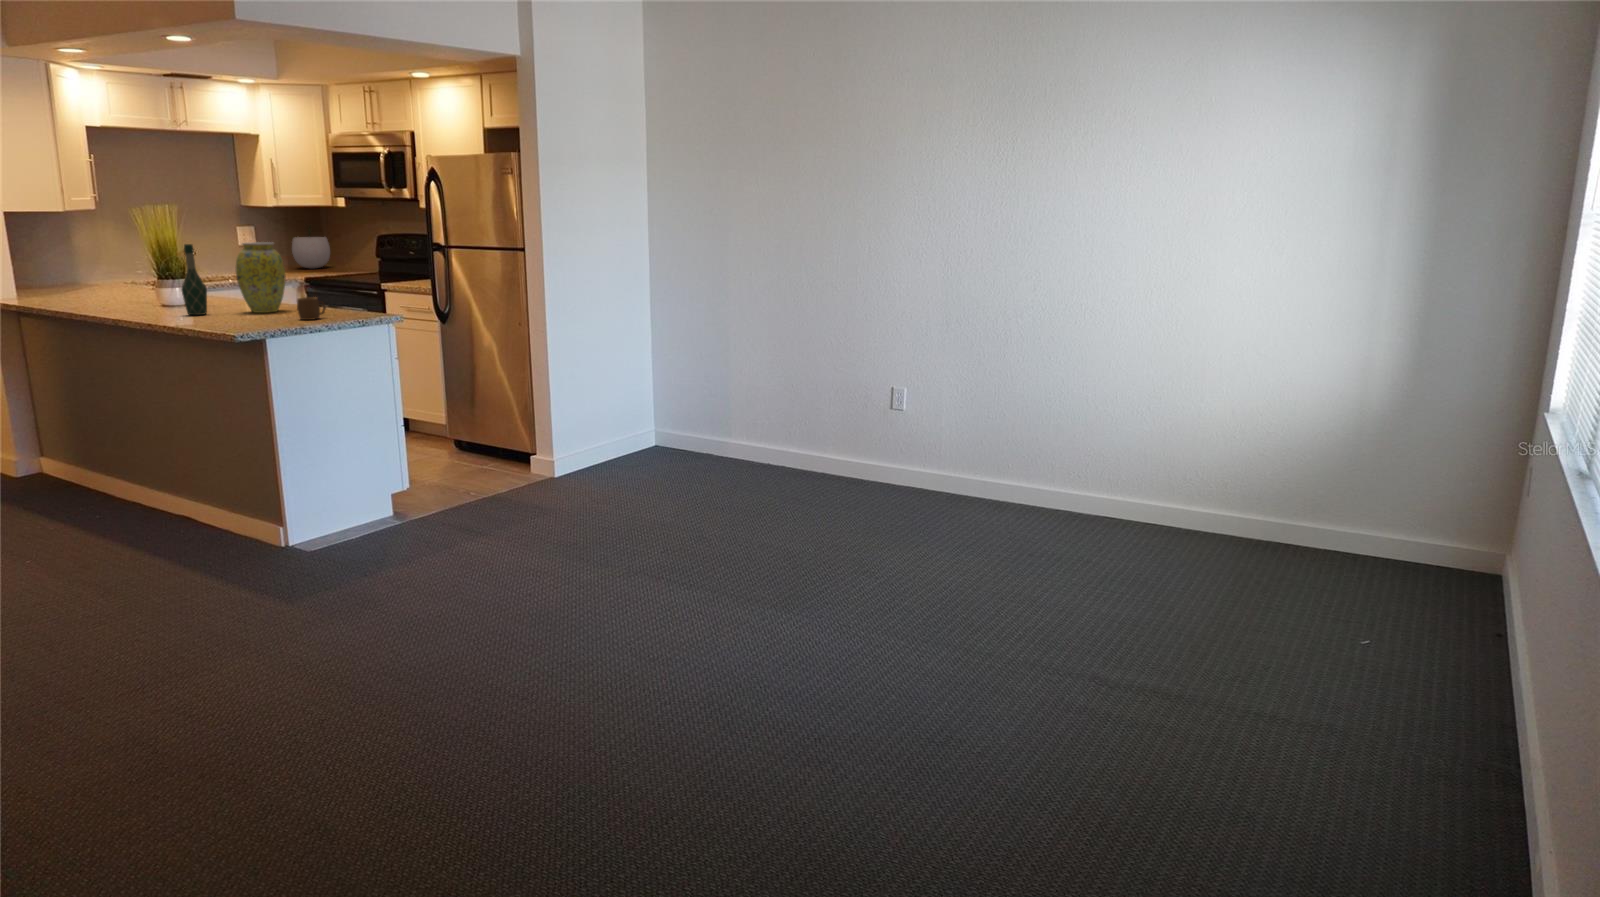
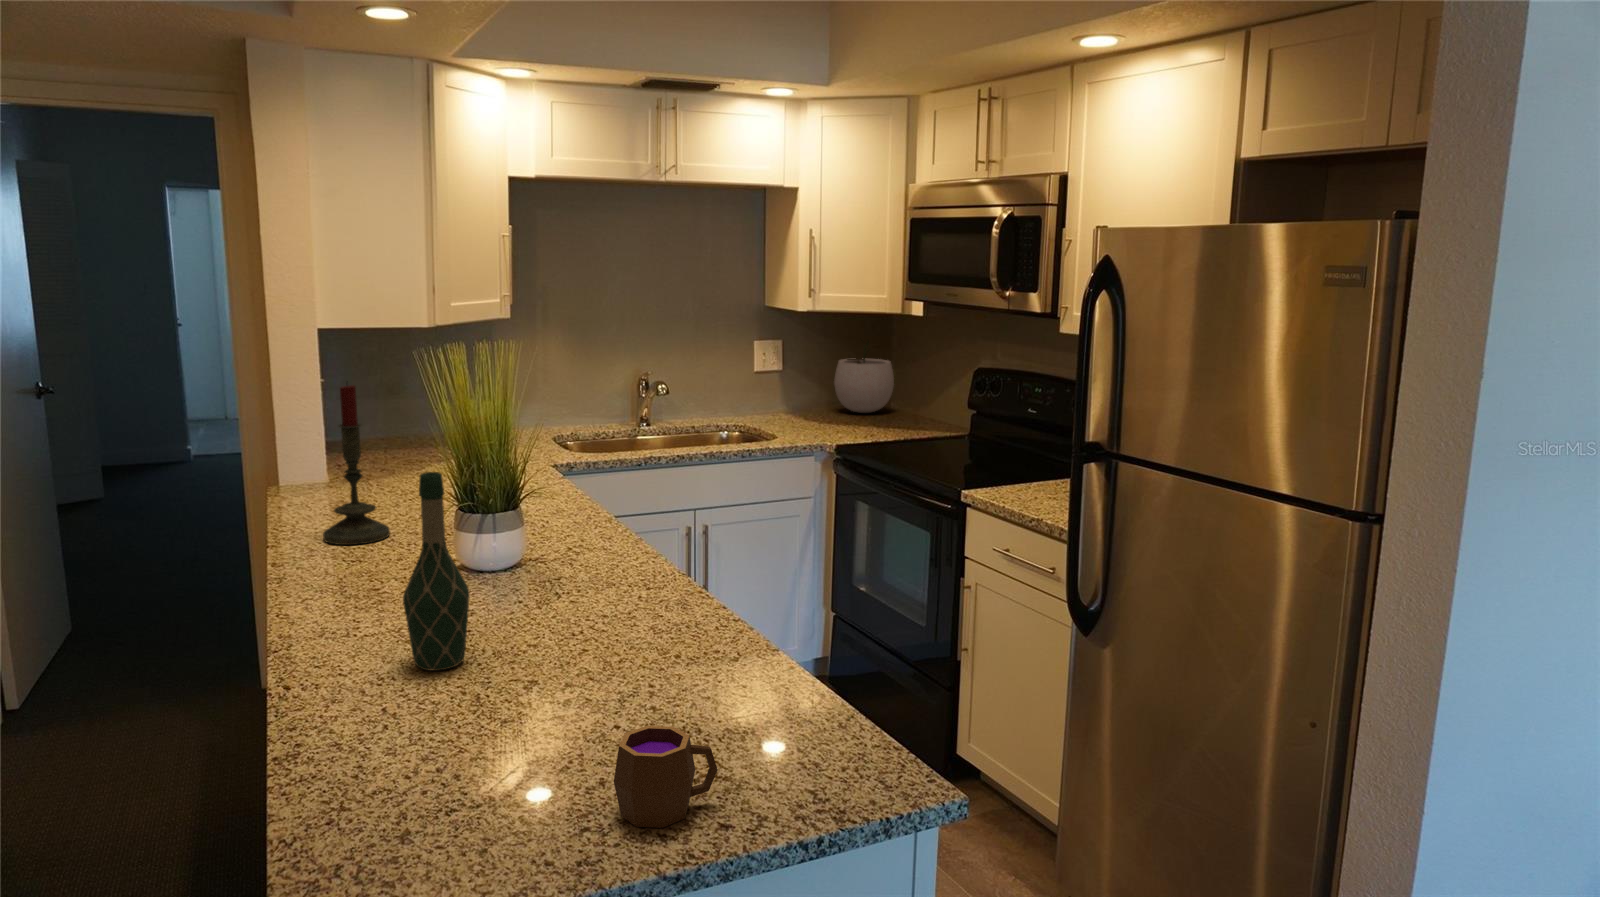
candle: none [67,230,103,307] -> present [323,385,390,545]
vase: present [236,242,286,313] -> none [537,471,669,686]

